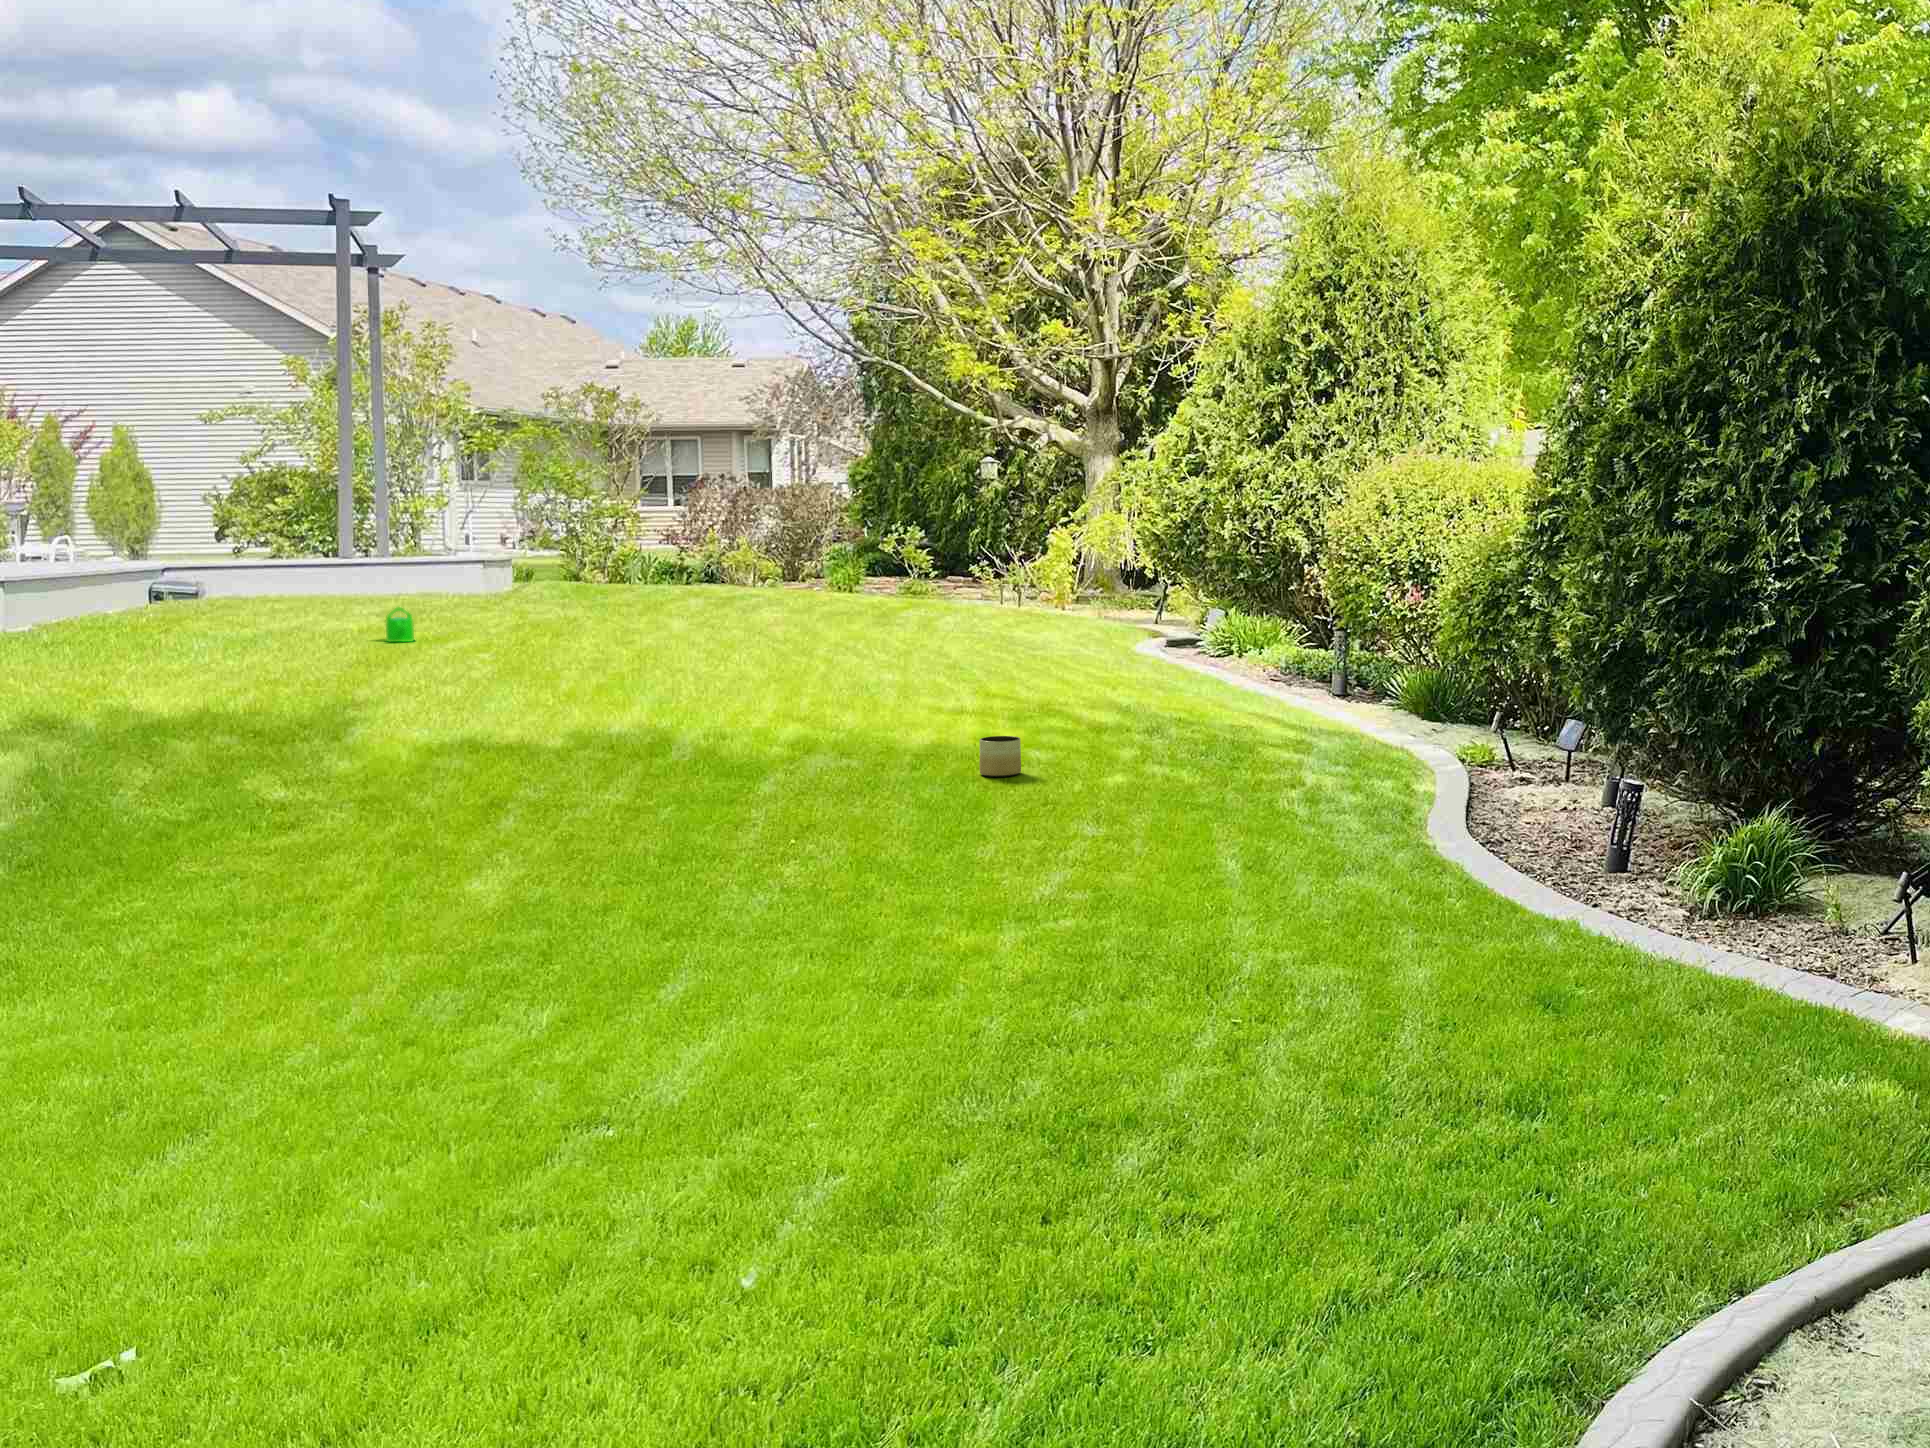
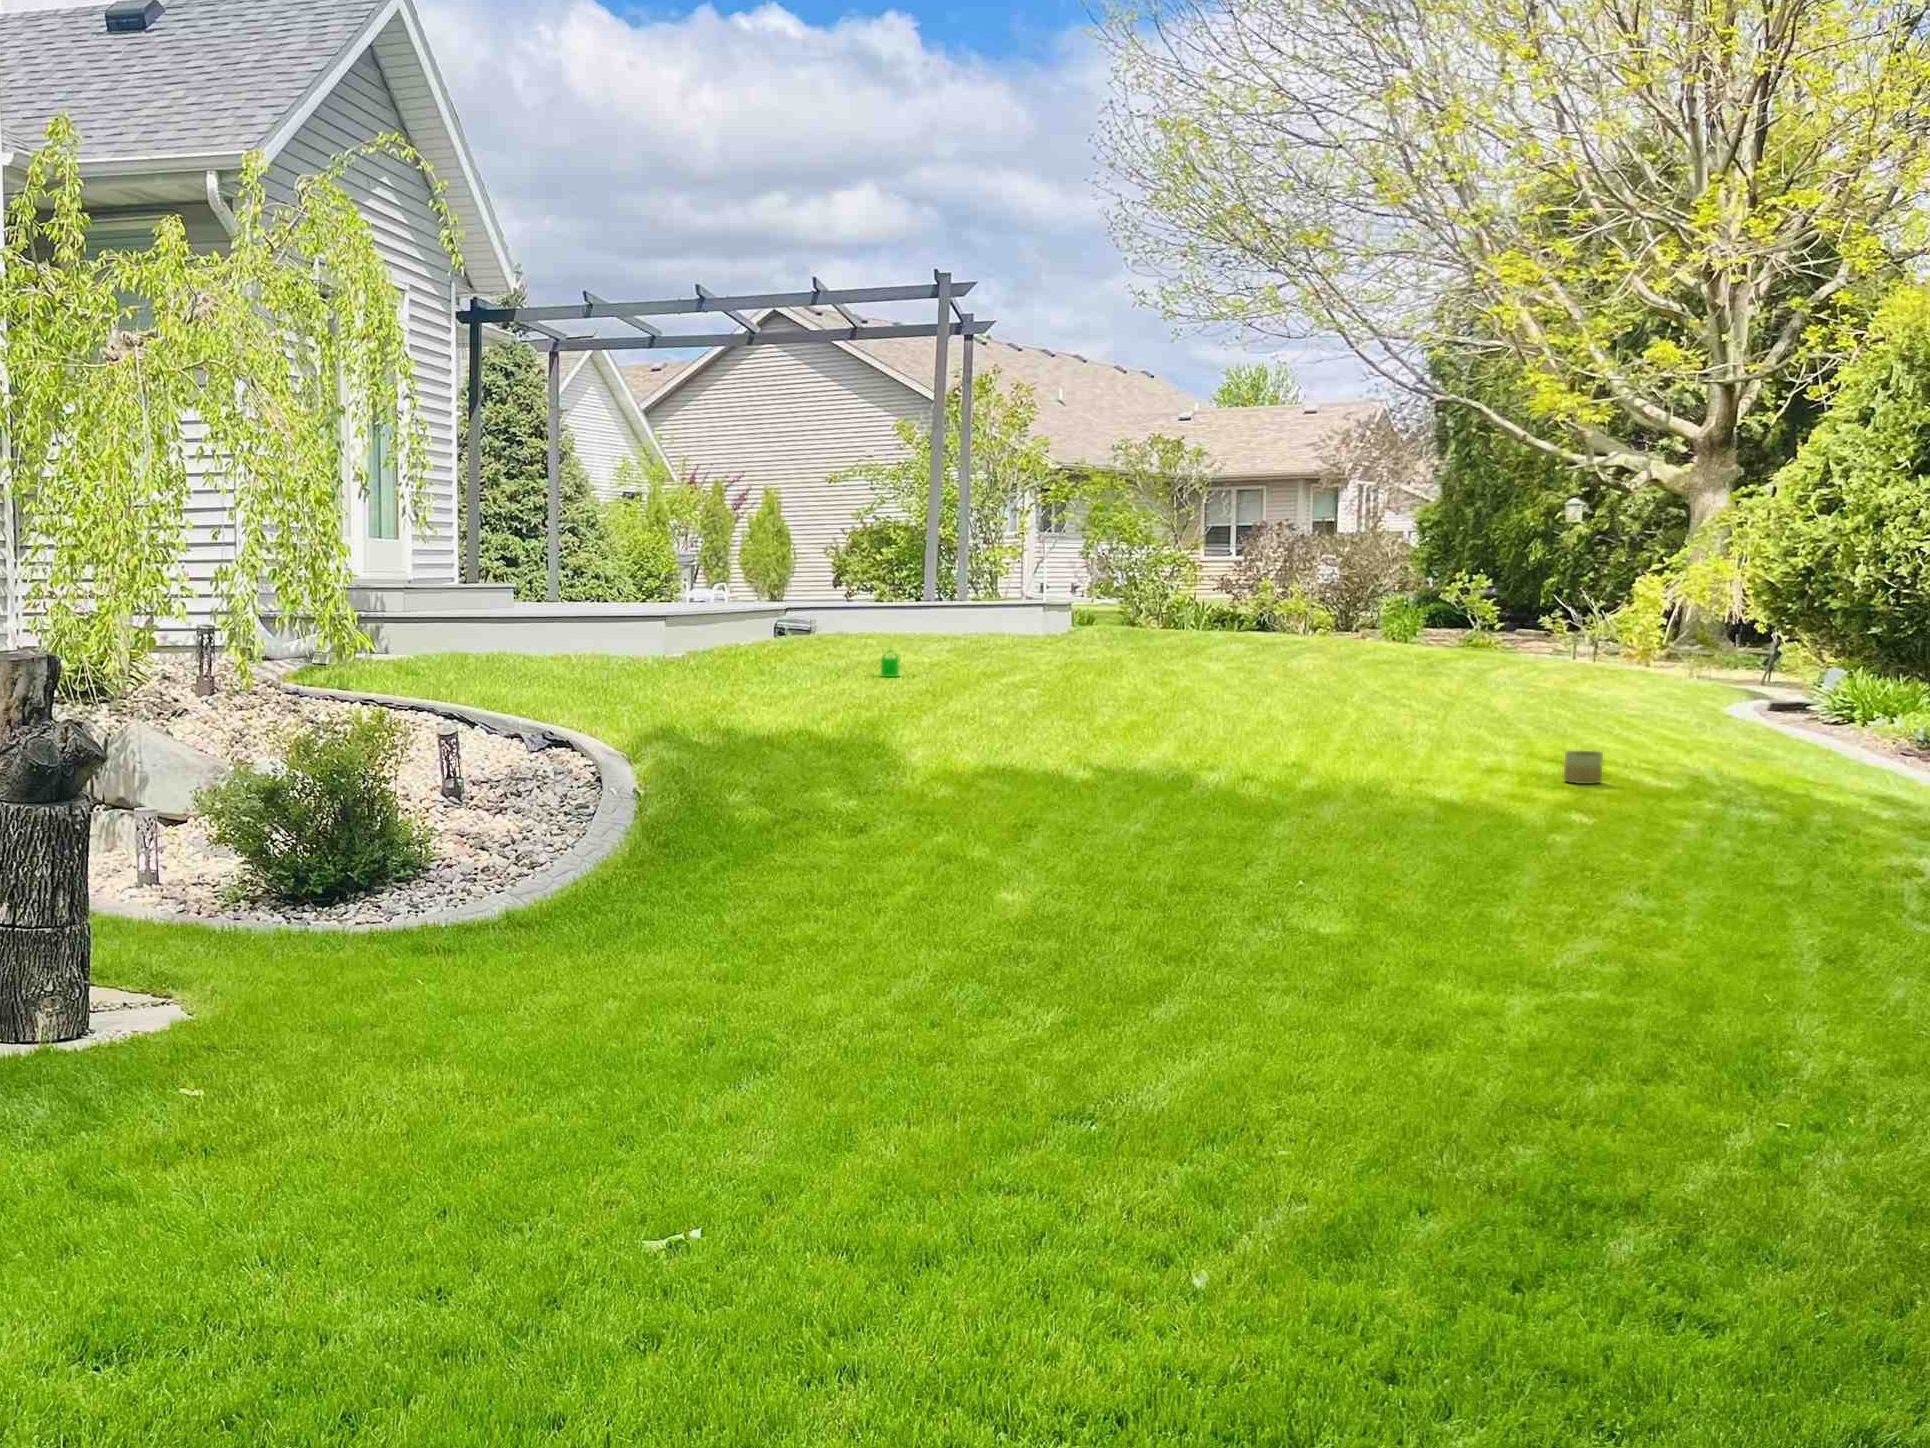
watering can: present [386,607,414,642] -> present [881,650,900,677]

